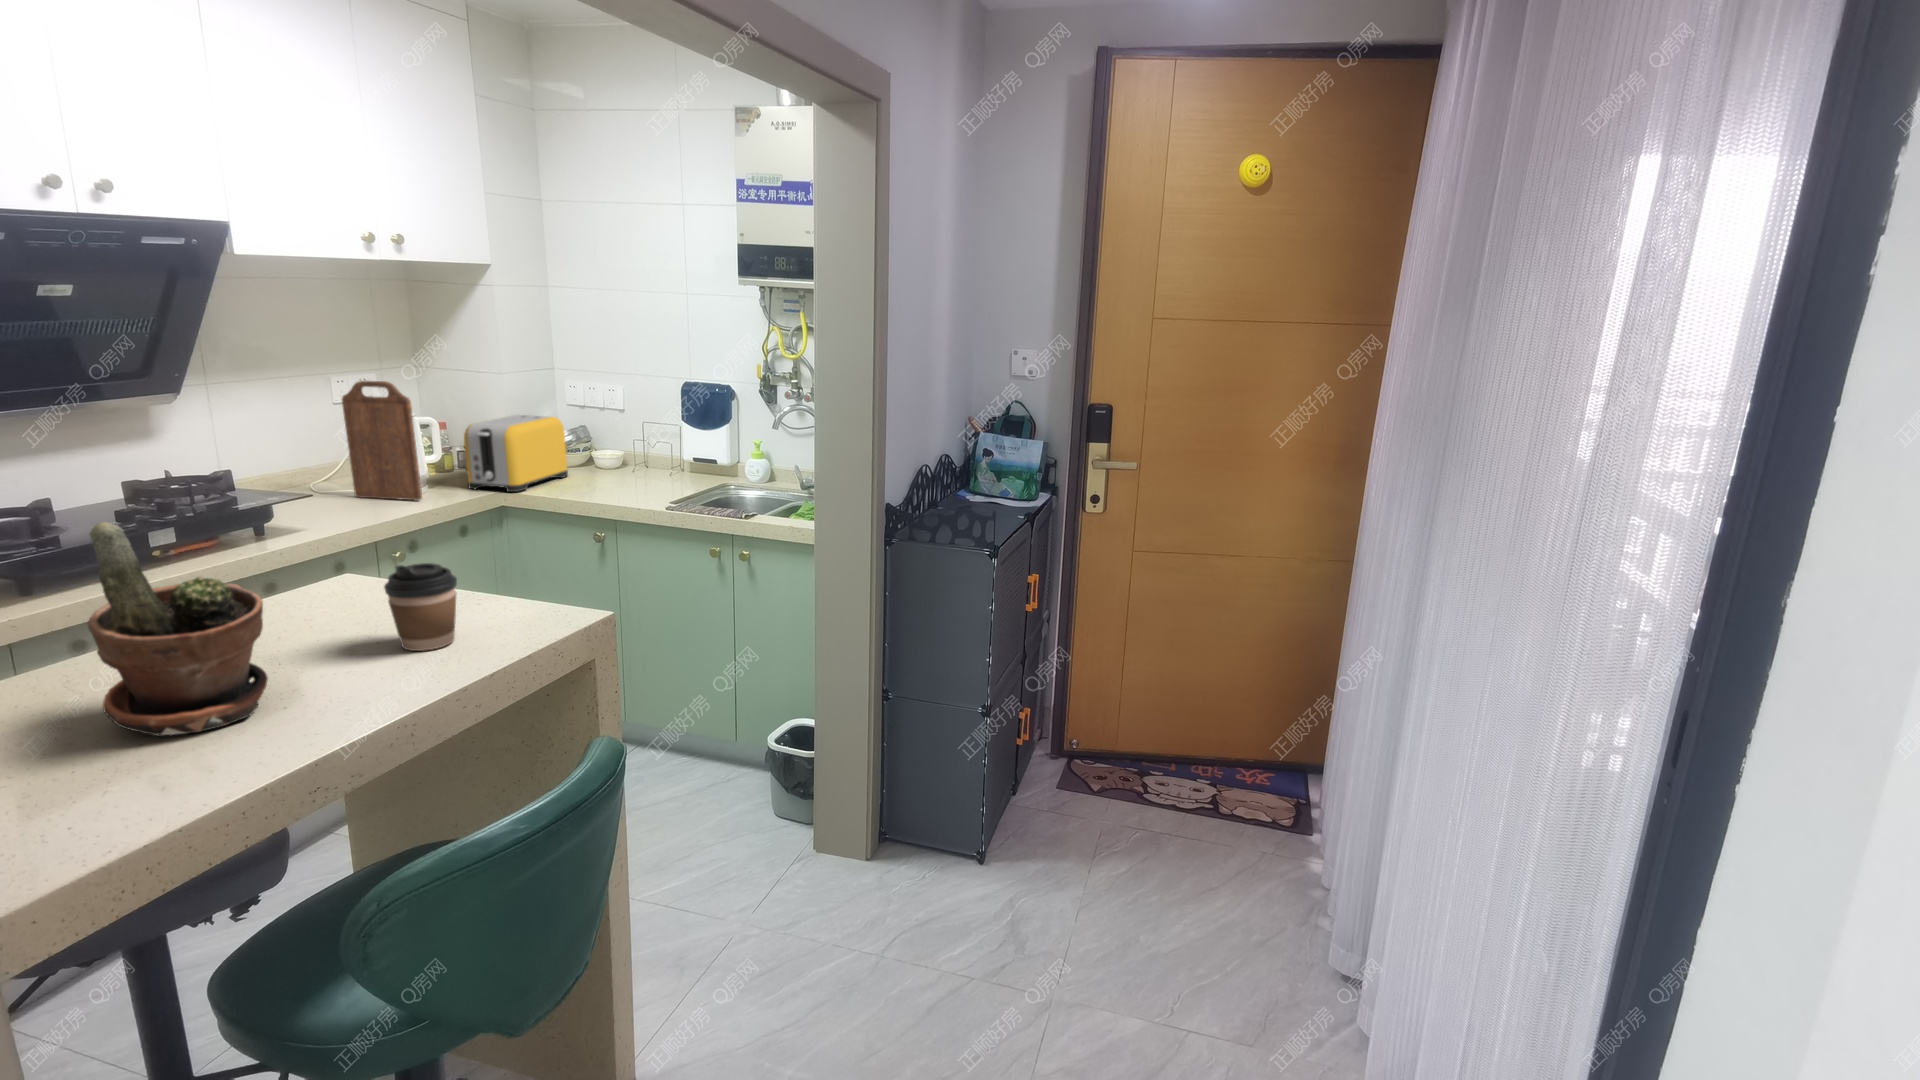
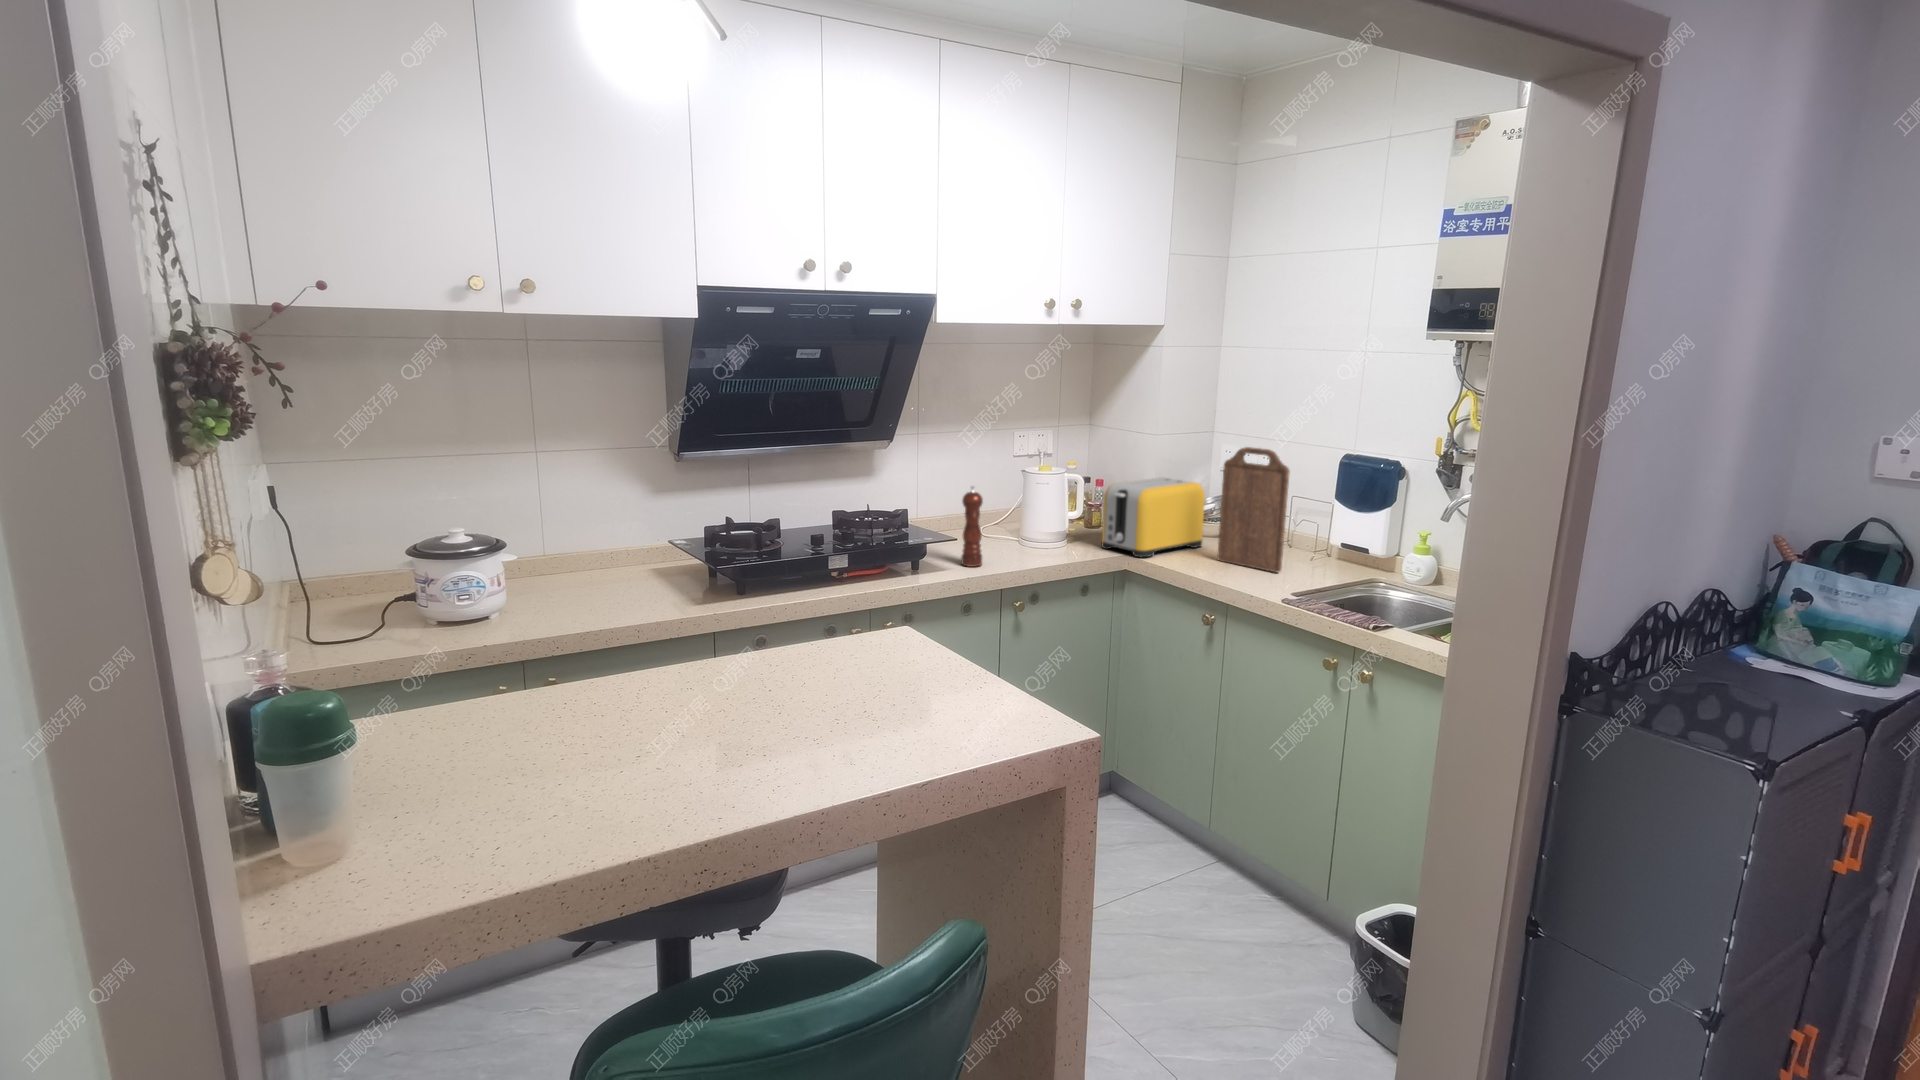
cutting board: present [342,381,422,500] -> present [1217,447,1290,572]
pepper mill: none [309,437,346,524] -> present [961,486,983,567]
potted plant: present [88,522,268,736] -> none [579,565,719,780]
coffee cup: present [384,563,457,651] -> none [854,642,924,741]

